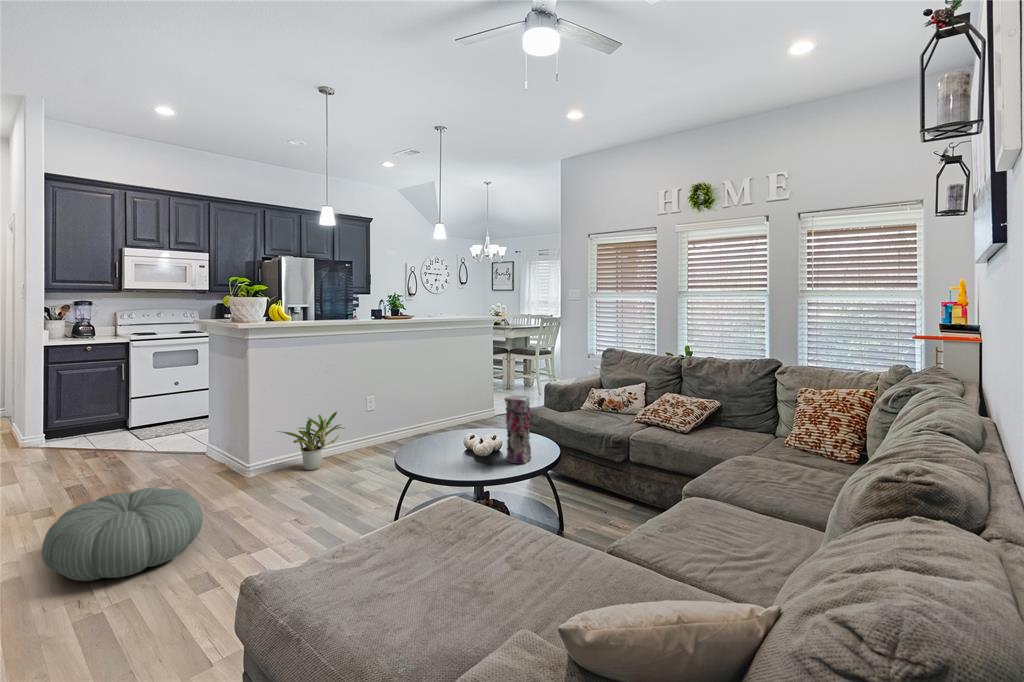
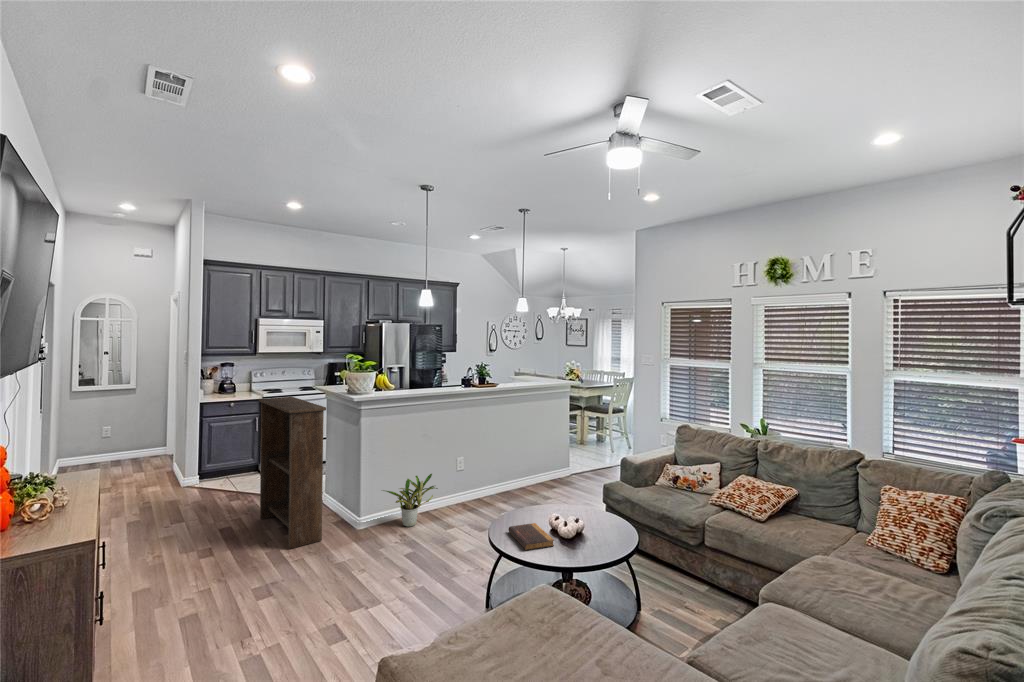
bookshelf: none [117,330,204,499] -> present [259,397,326,549]
vase: present [504,396,531,464] -> none [588,485,612,551]
book: none [418,443,468,468] -> present [508,523,554,550]
pouf: present [42,488,203,581] -> none [207,544,326,627]

